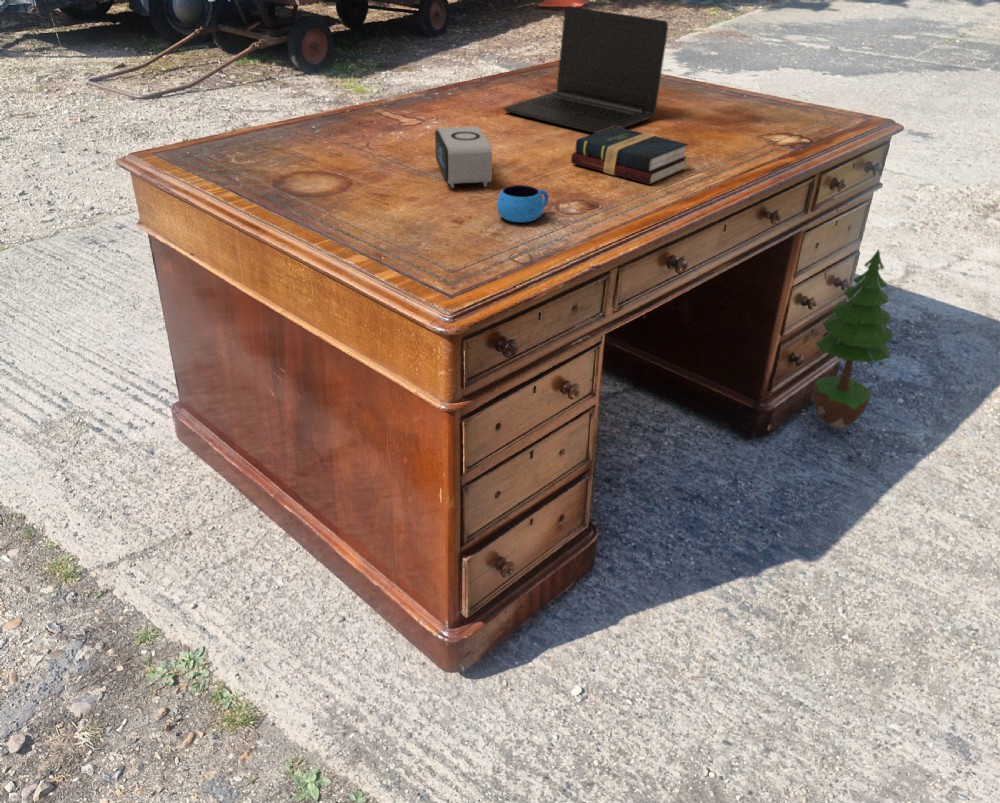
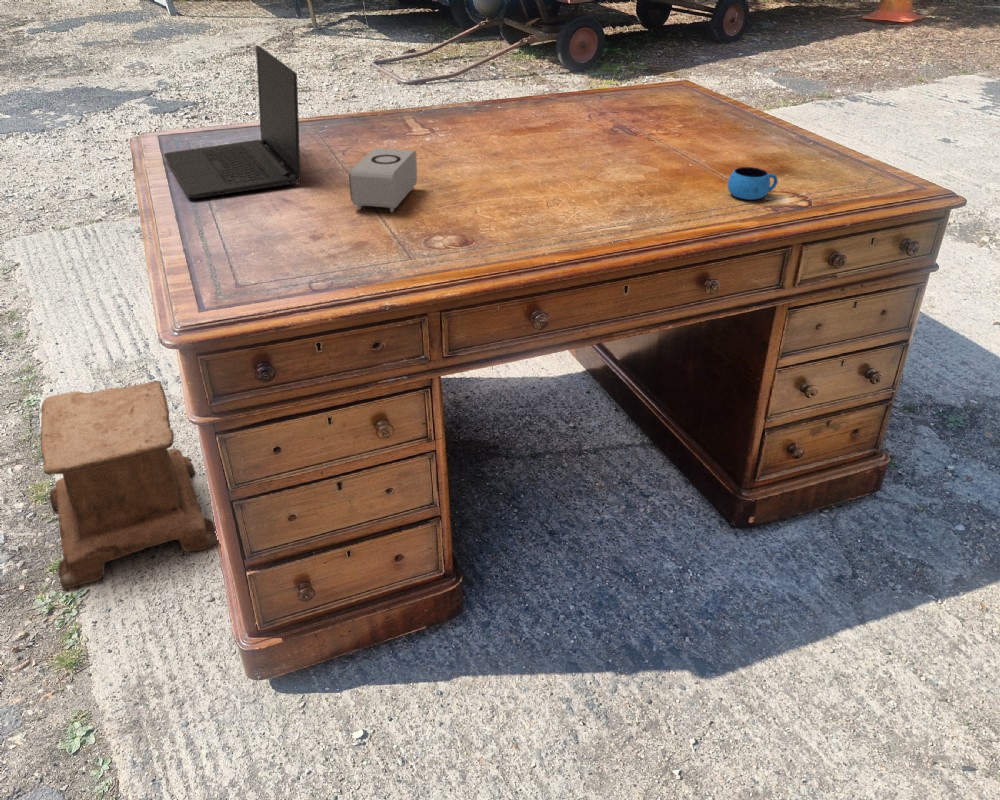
laptop: present [504,6,668,133] -> present [164,46,300,198]
hardback book: present [571,126,689,185] -> none [506,166,625,232]
mug: present [497,185,549,222] -> present [728,167,778,200]
potted tree: present [811,250,891,429] -> none [811,343,908,541]
stool: none [76,413,308,654] -> present [41,381,218,588]

